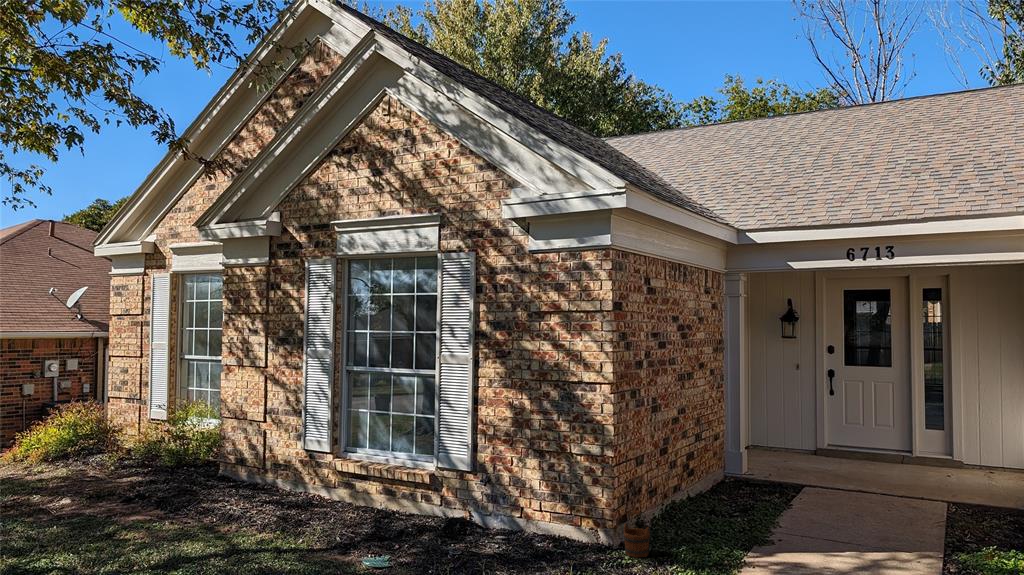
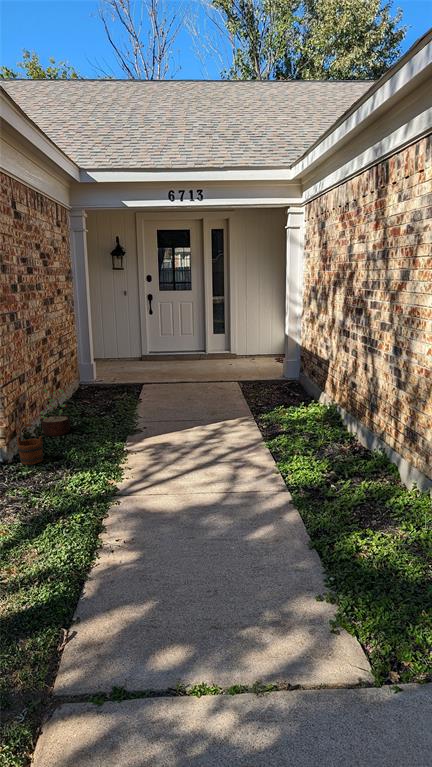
decorative plant: none [657,472,693,531] -> present [39,388,70,436]

